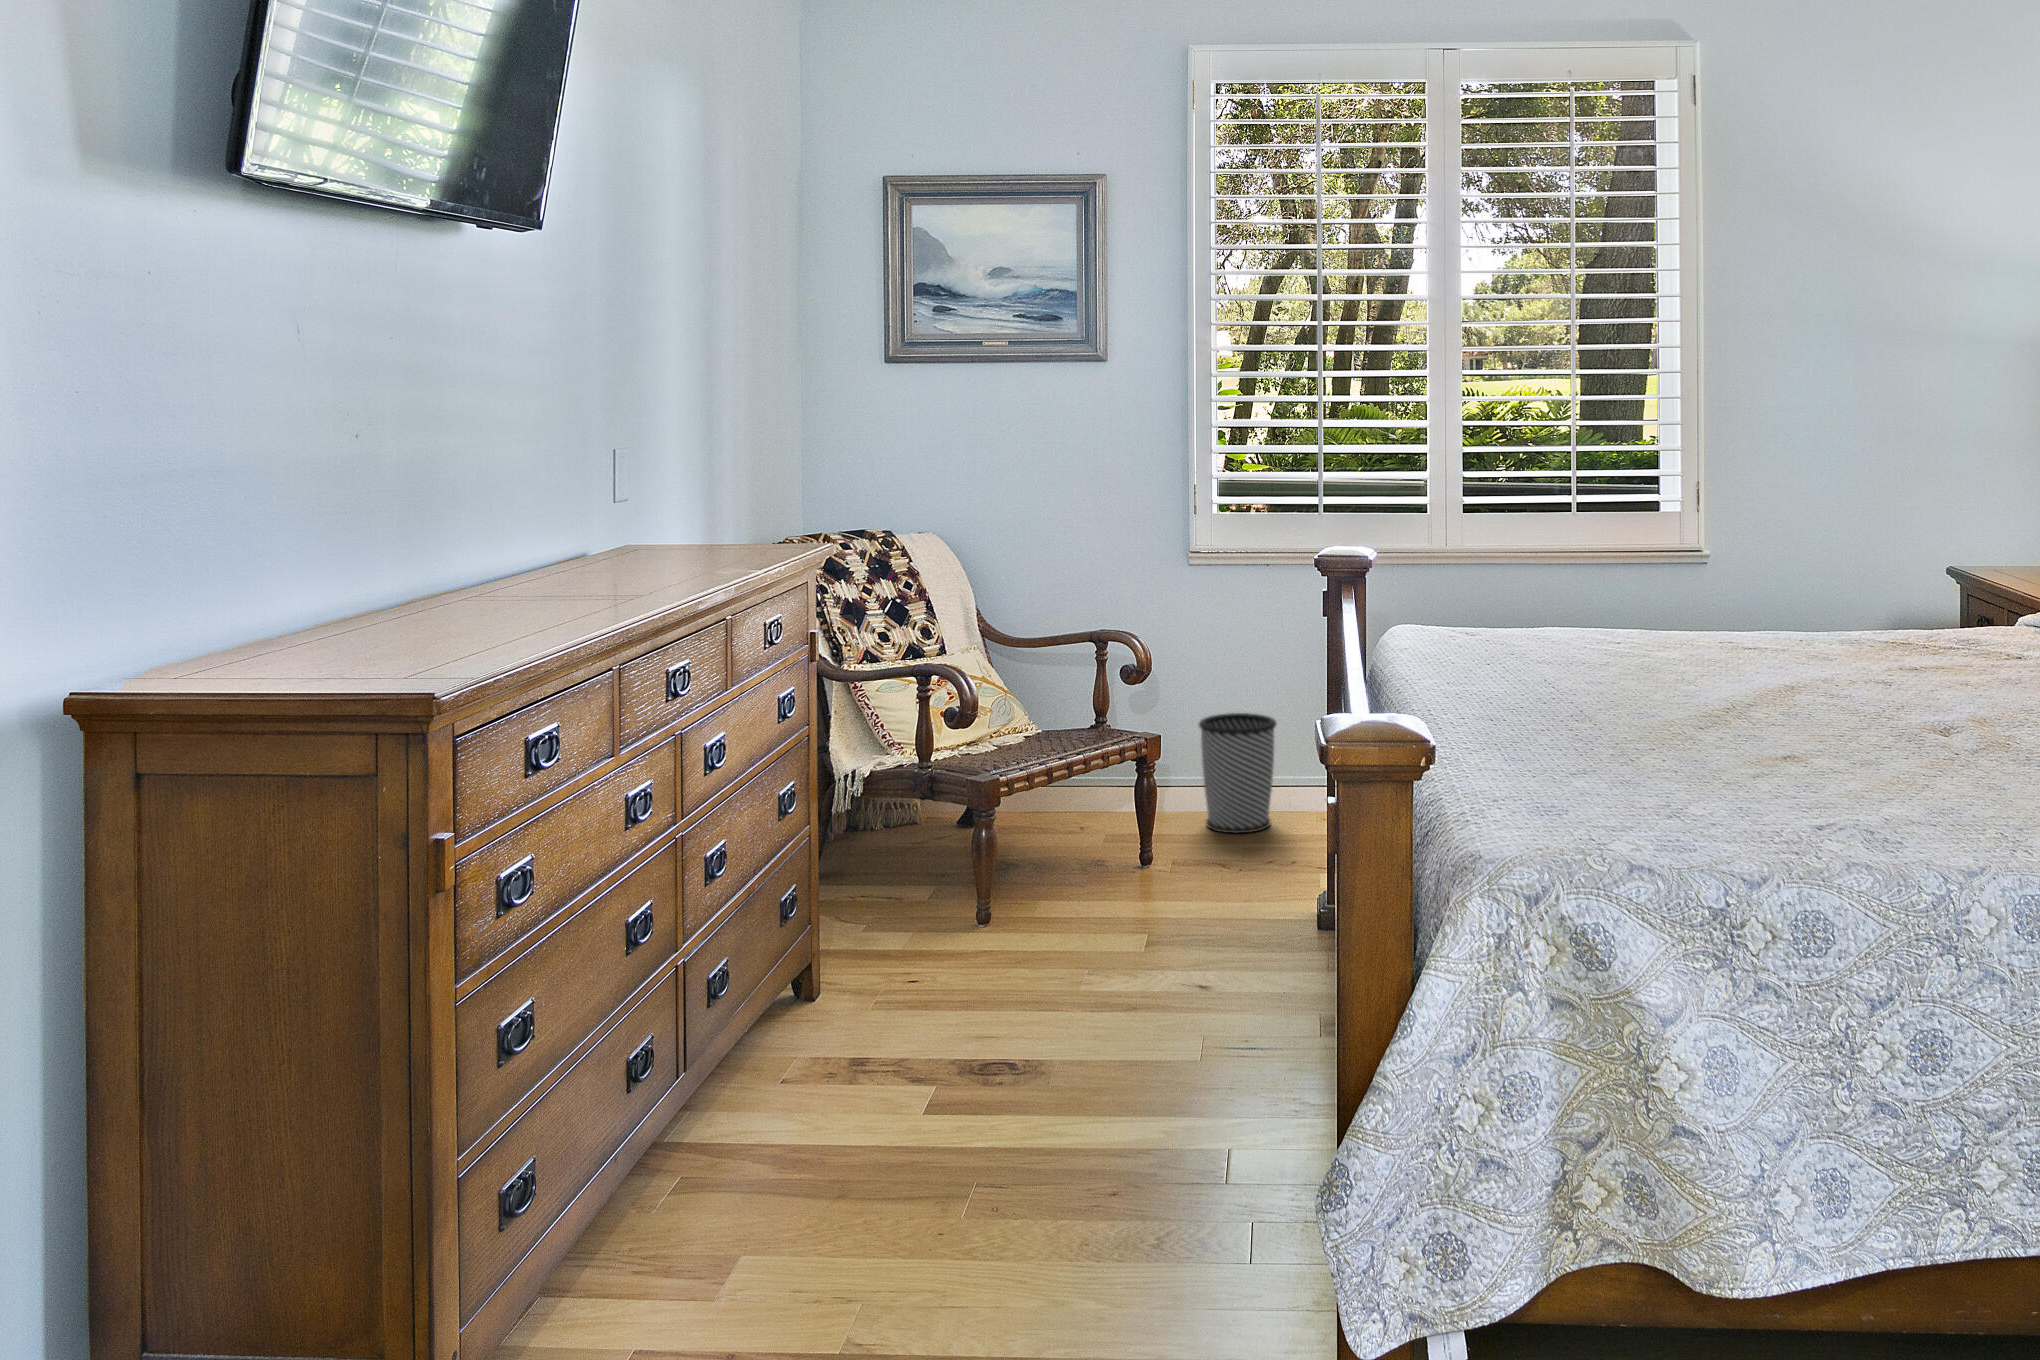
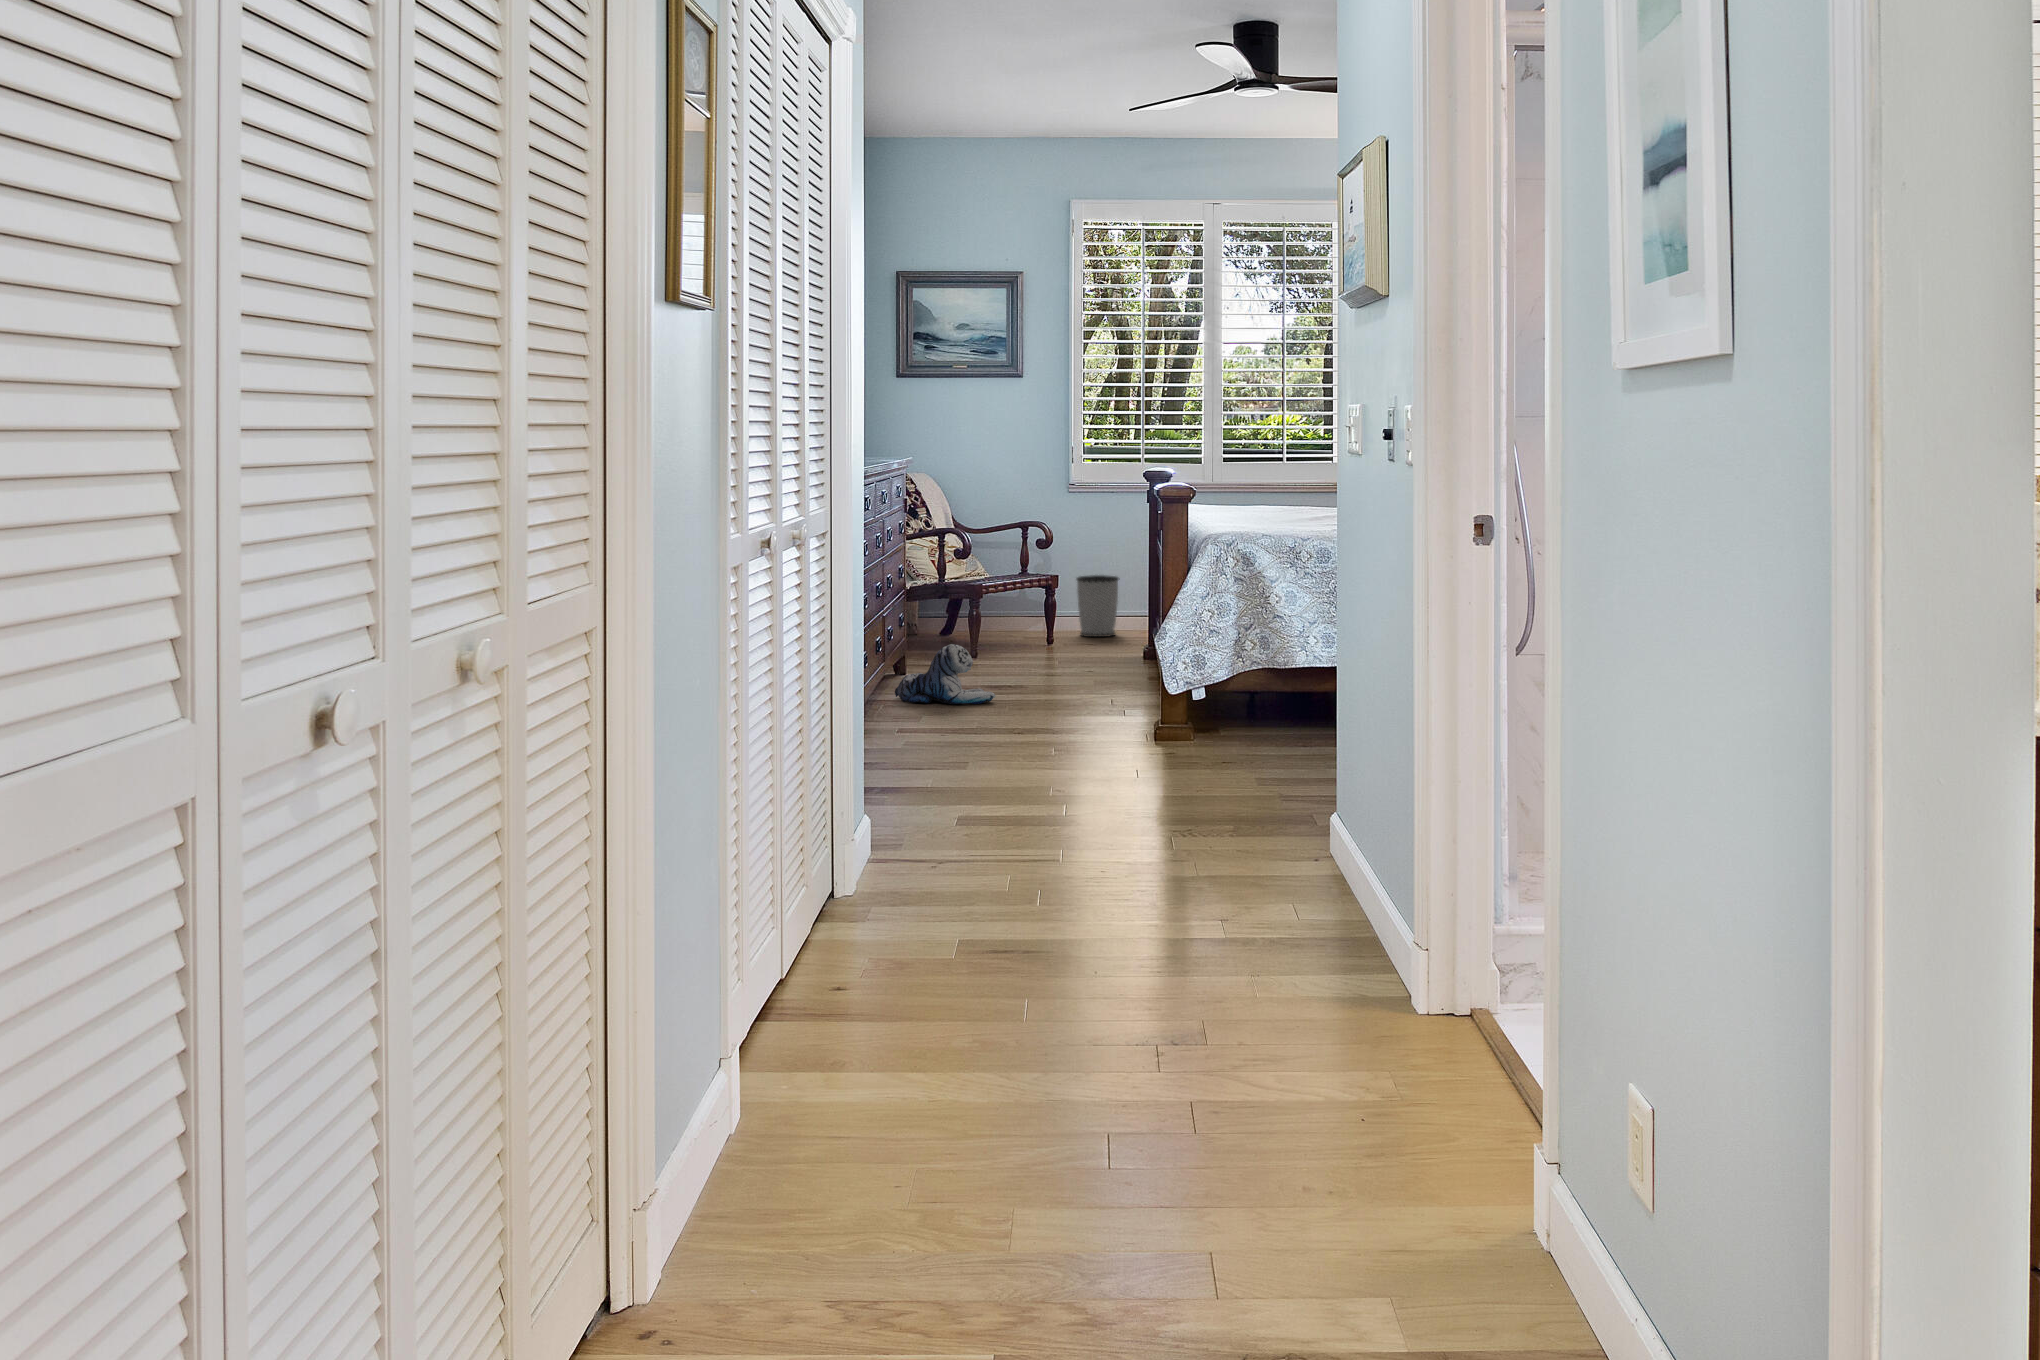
plush toy: none [721,1031,949,1198] -> present [895,644,995,704]

